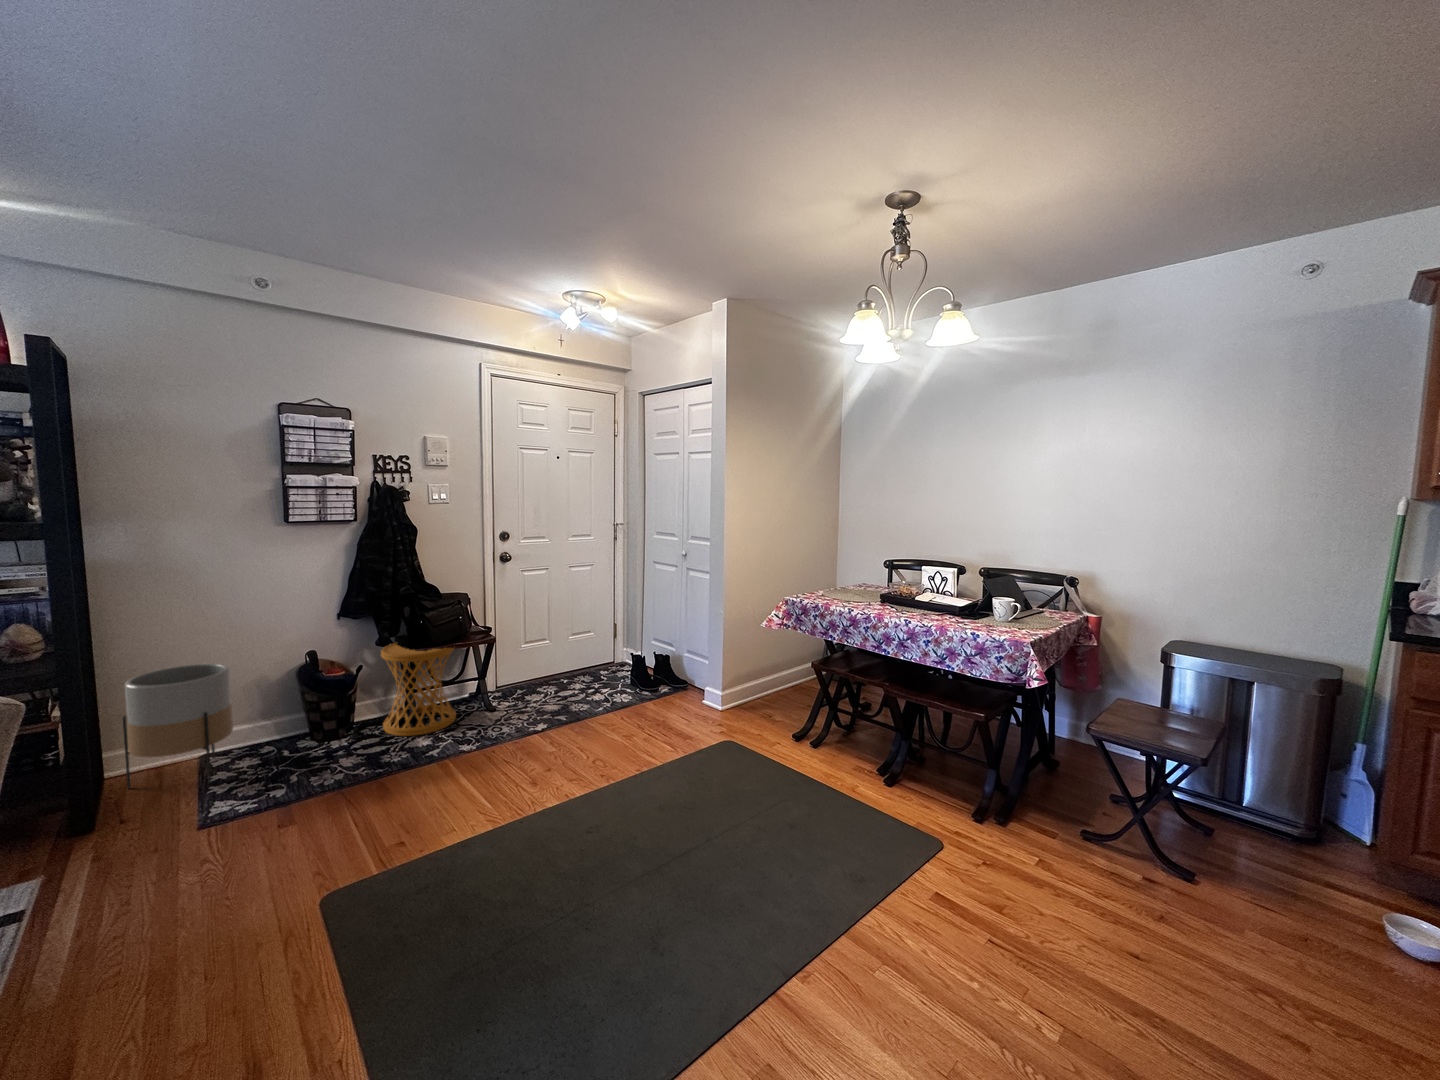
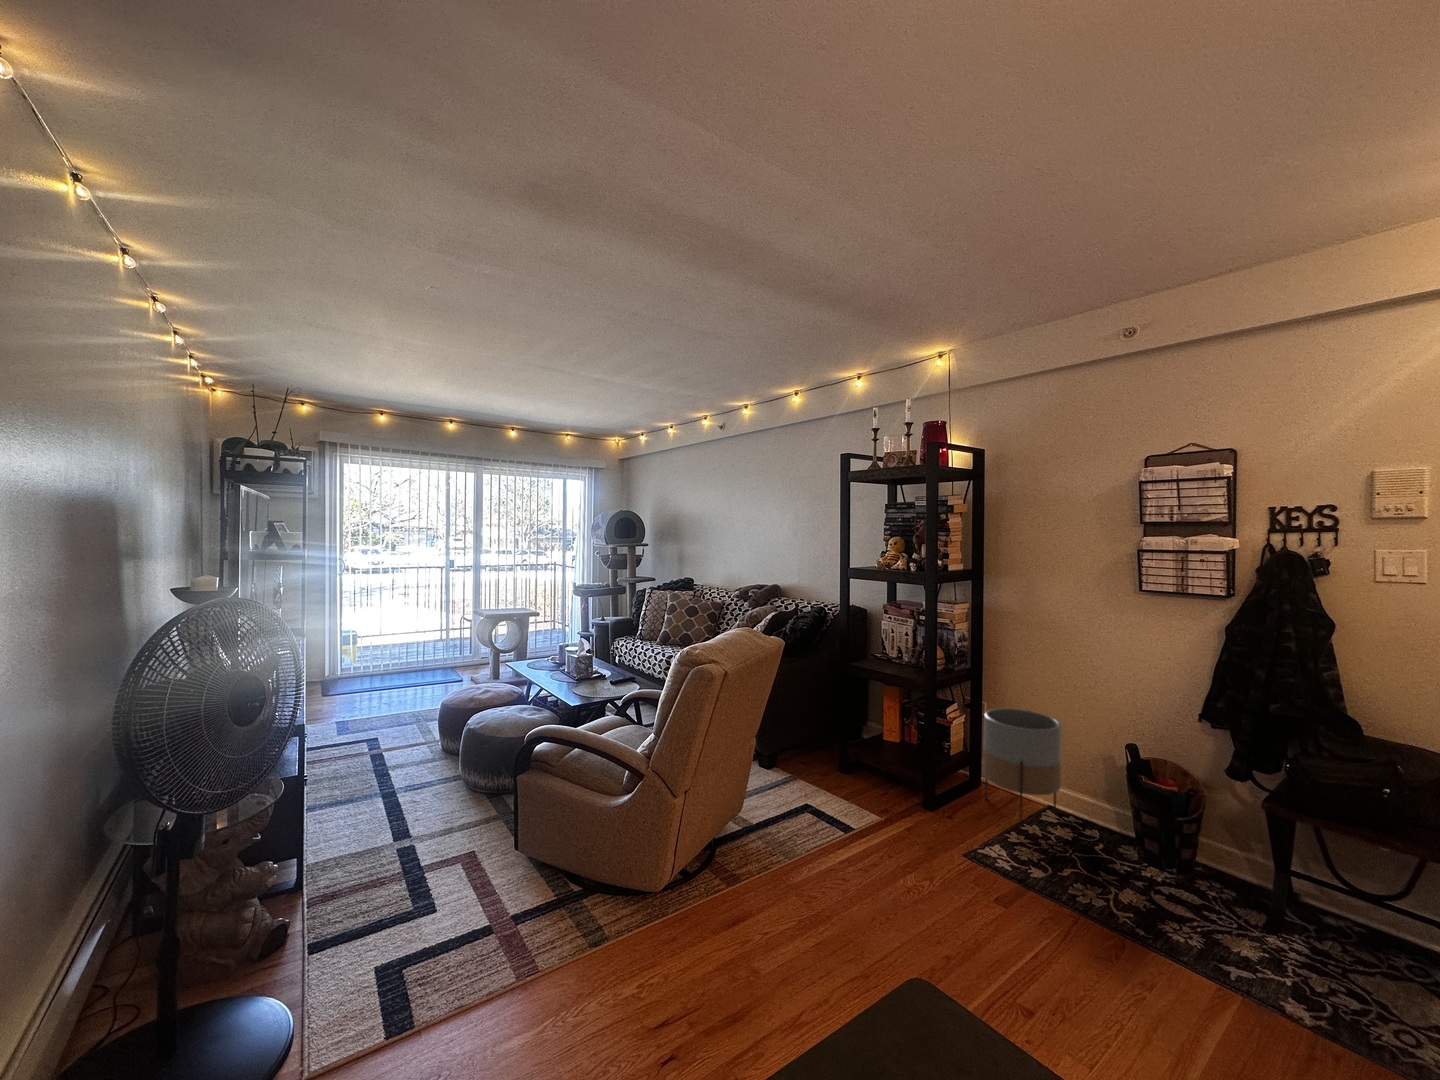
side table: present [381,643,456,736] -> none [1225,782,1374,964]

